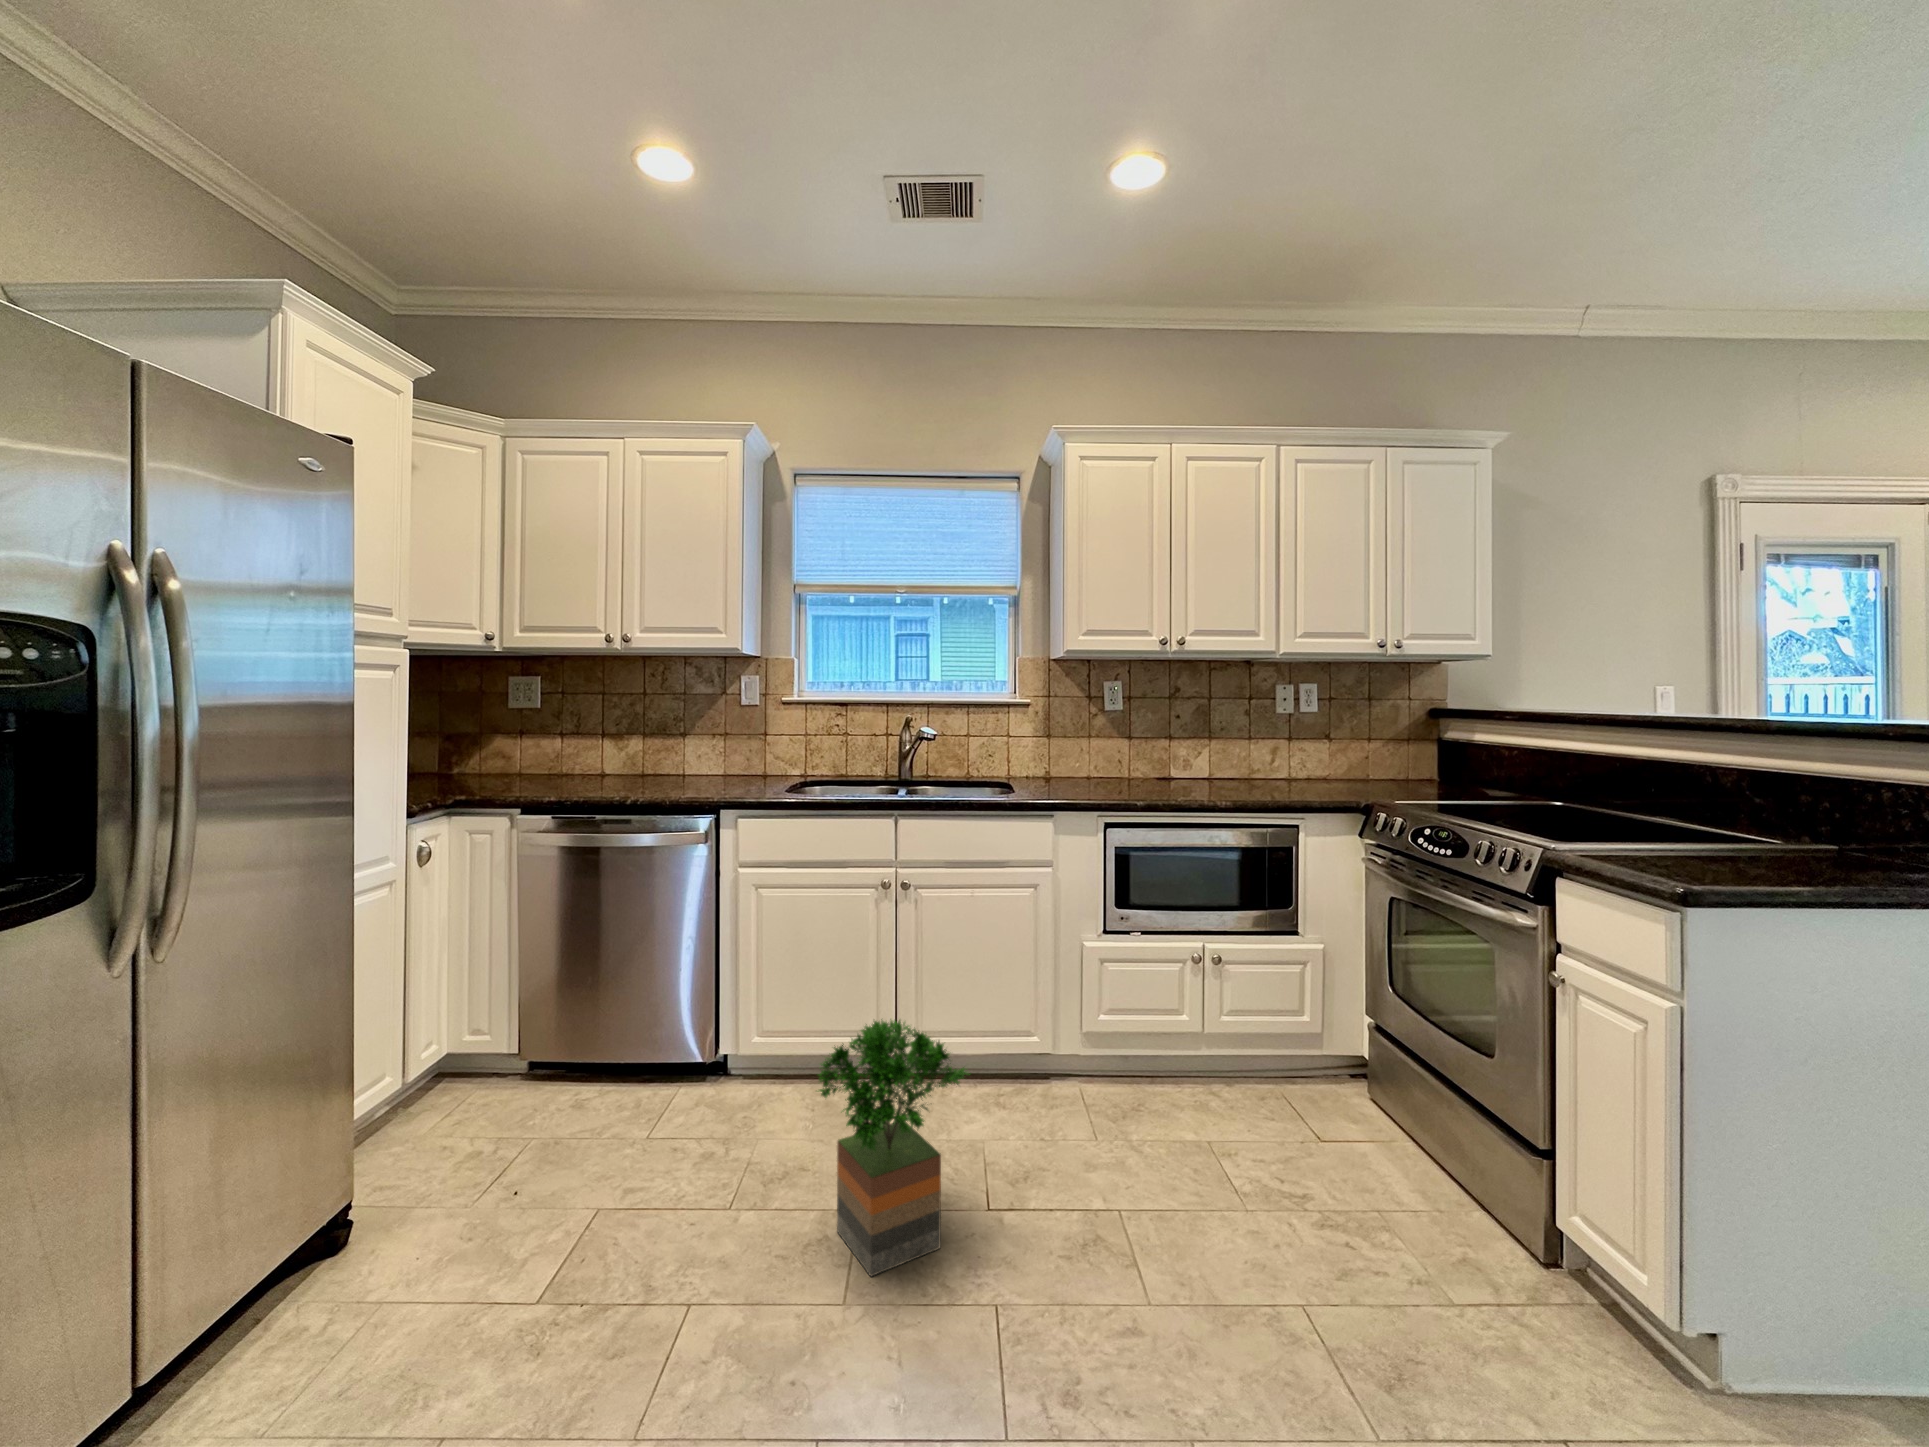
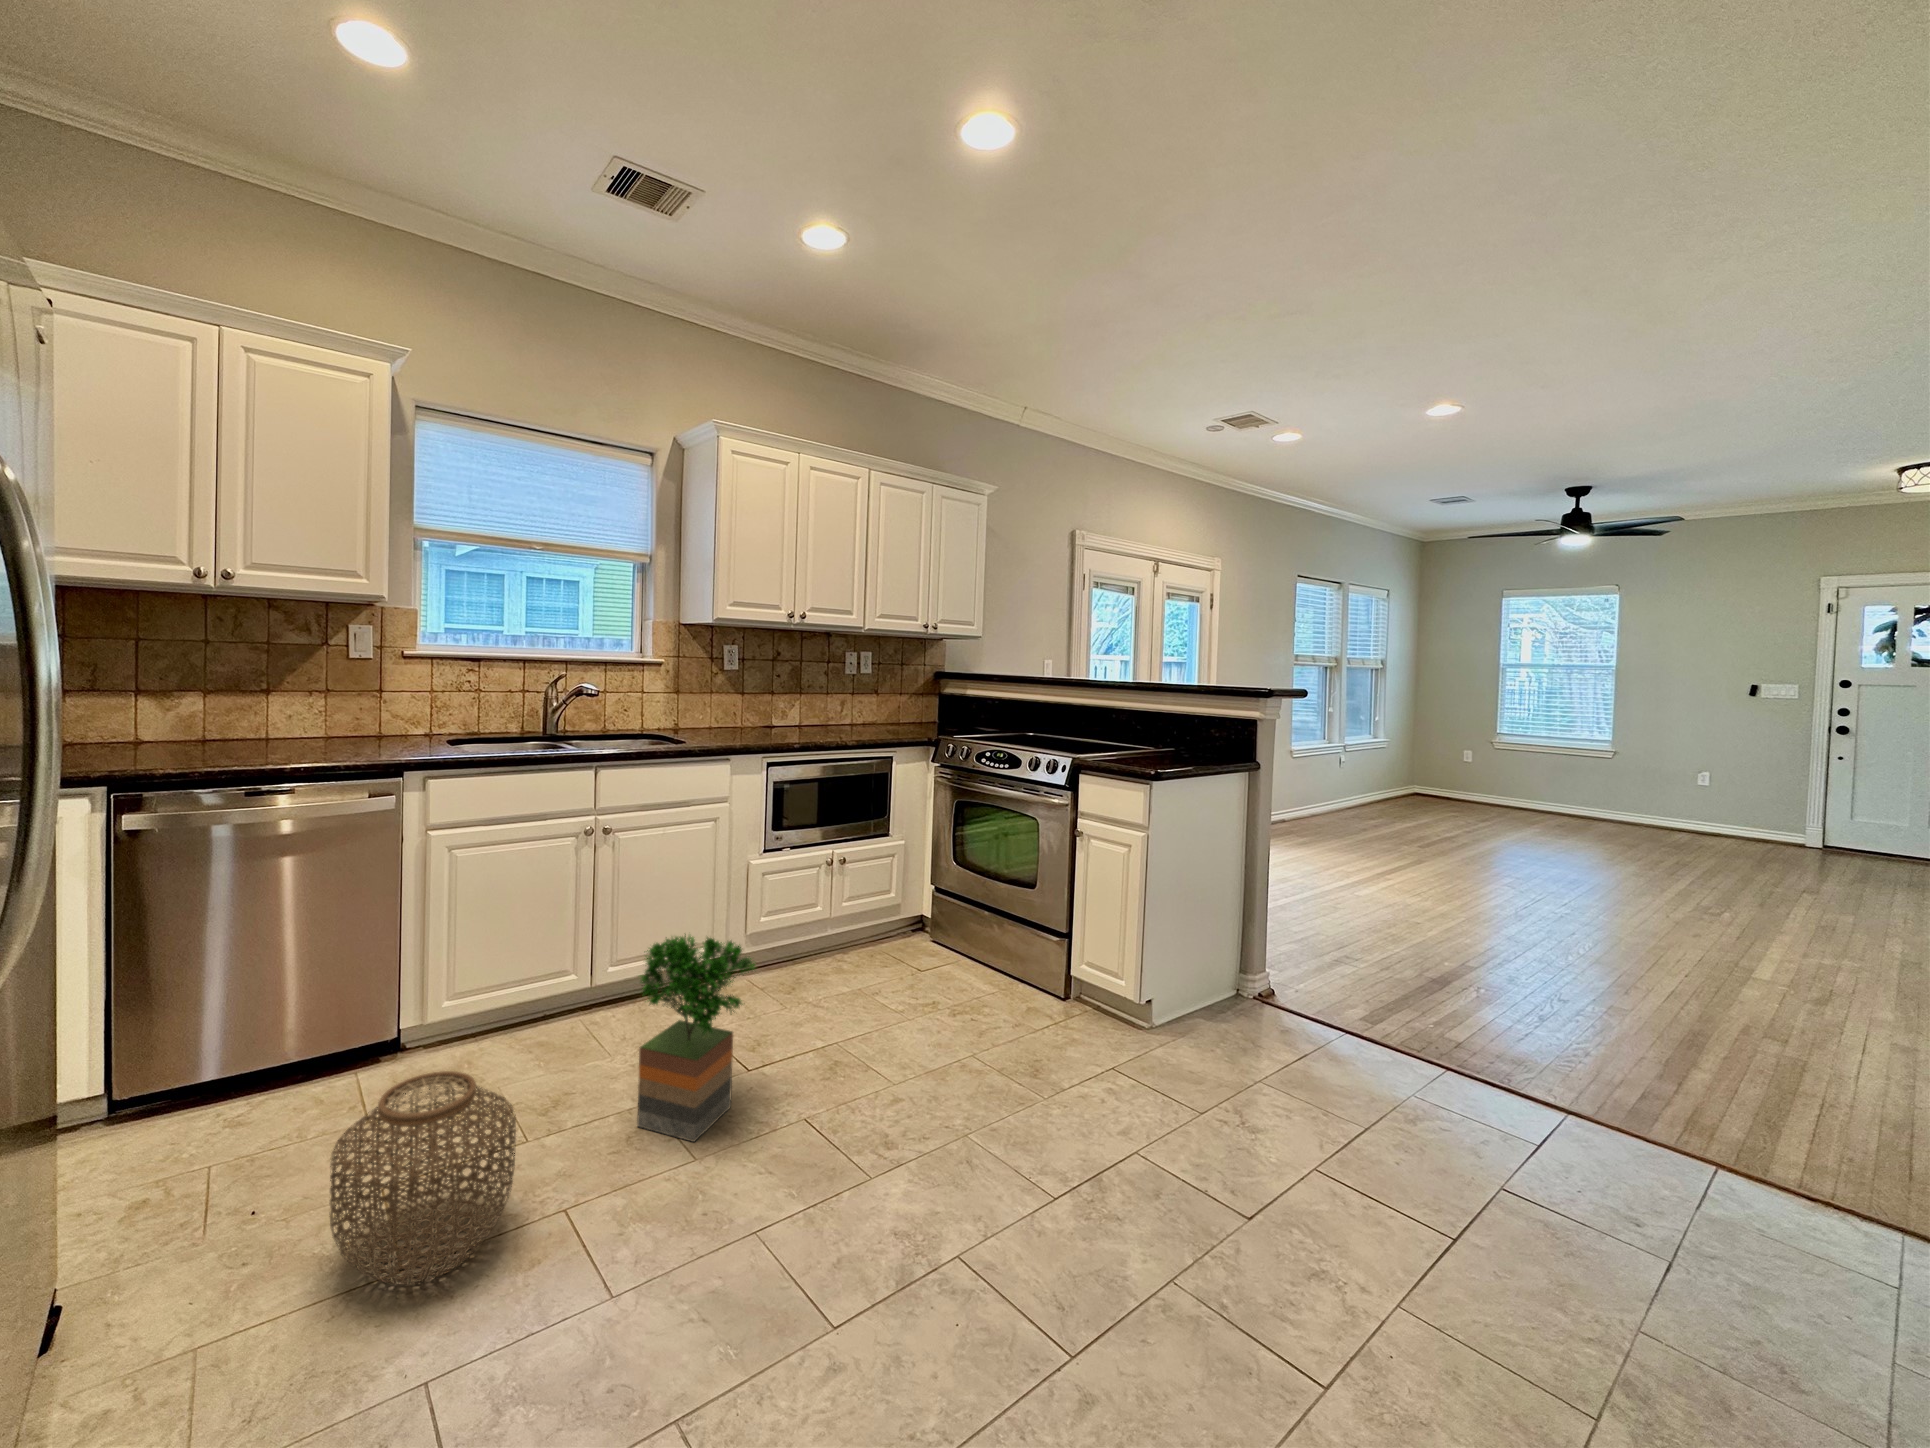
woven basket: none [493,1108,664,1320] -> present [330,1071,516,1285]

